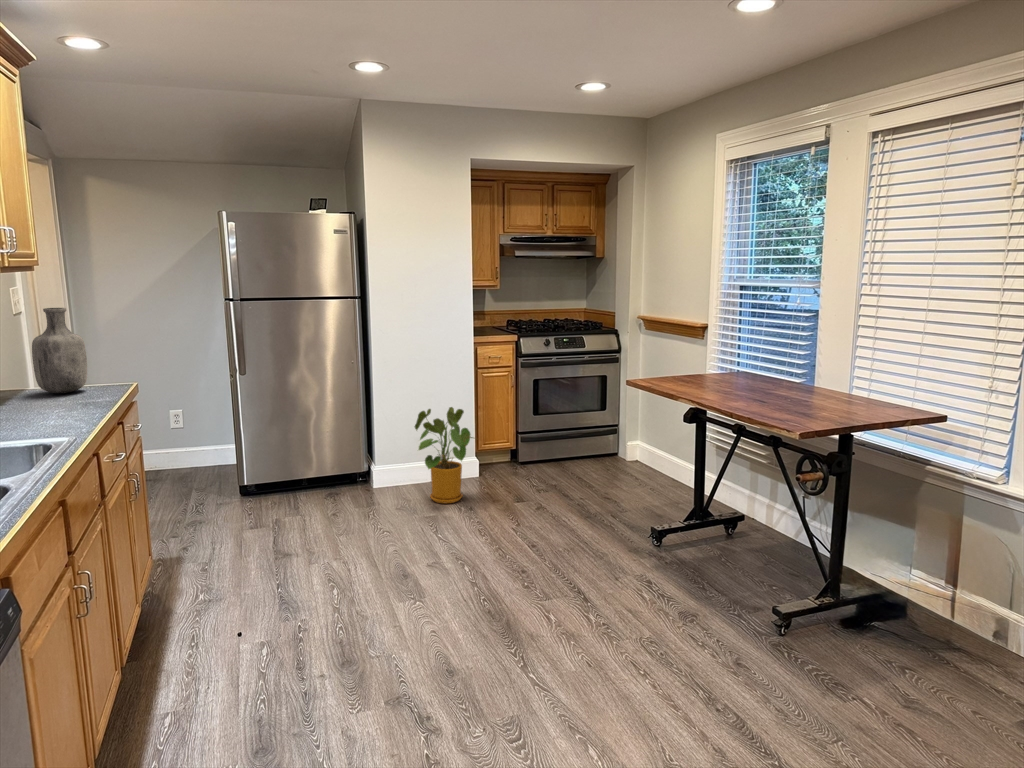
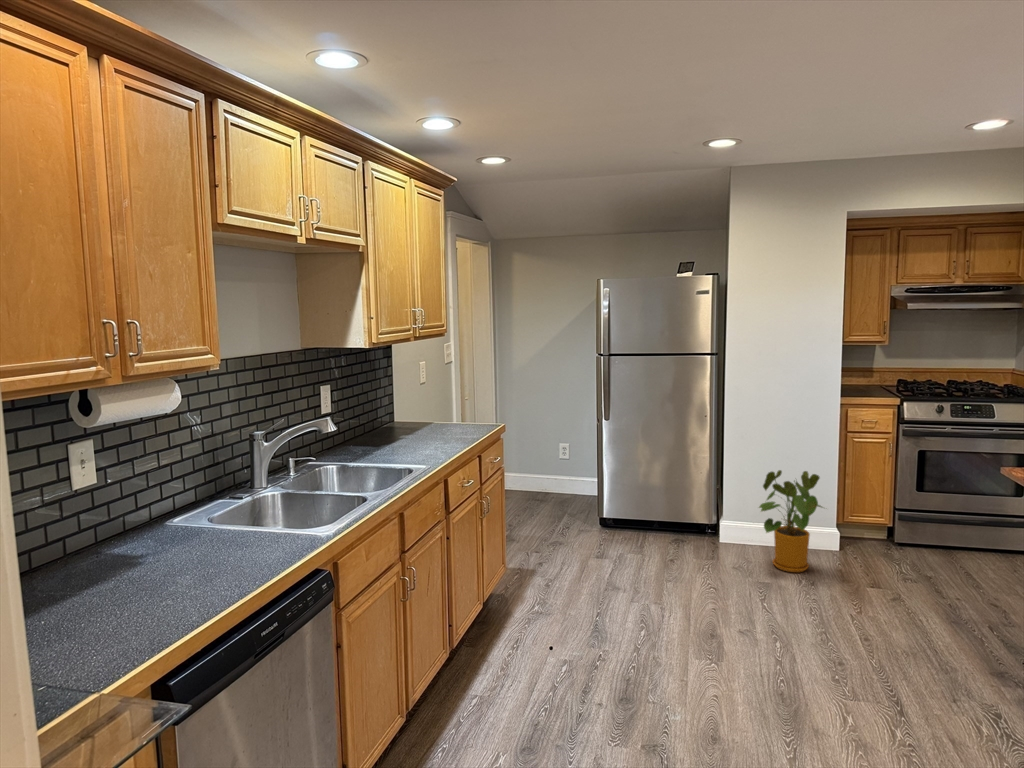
vase: present [32,308,87,393] -> none [435,366,468,429]

